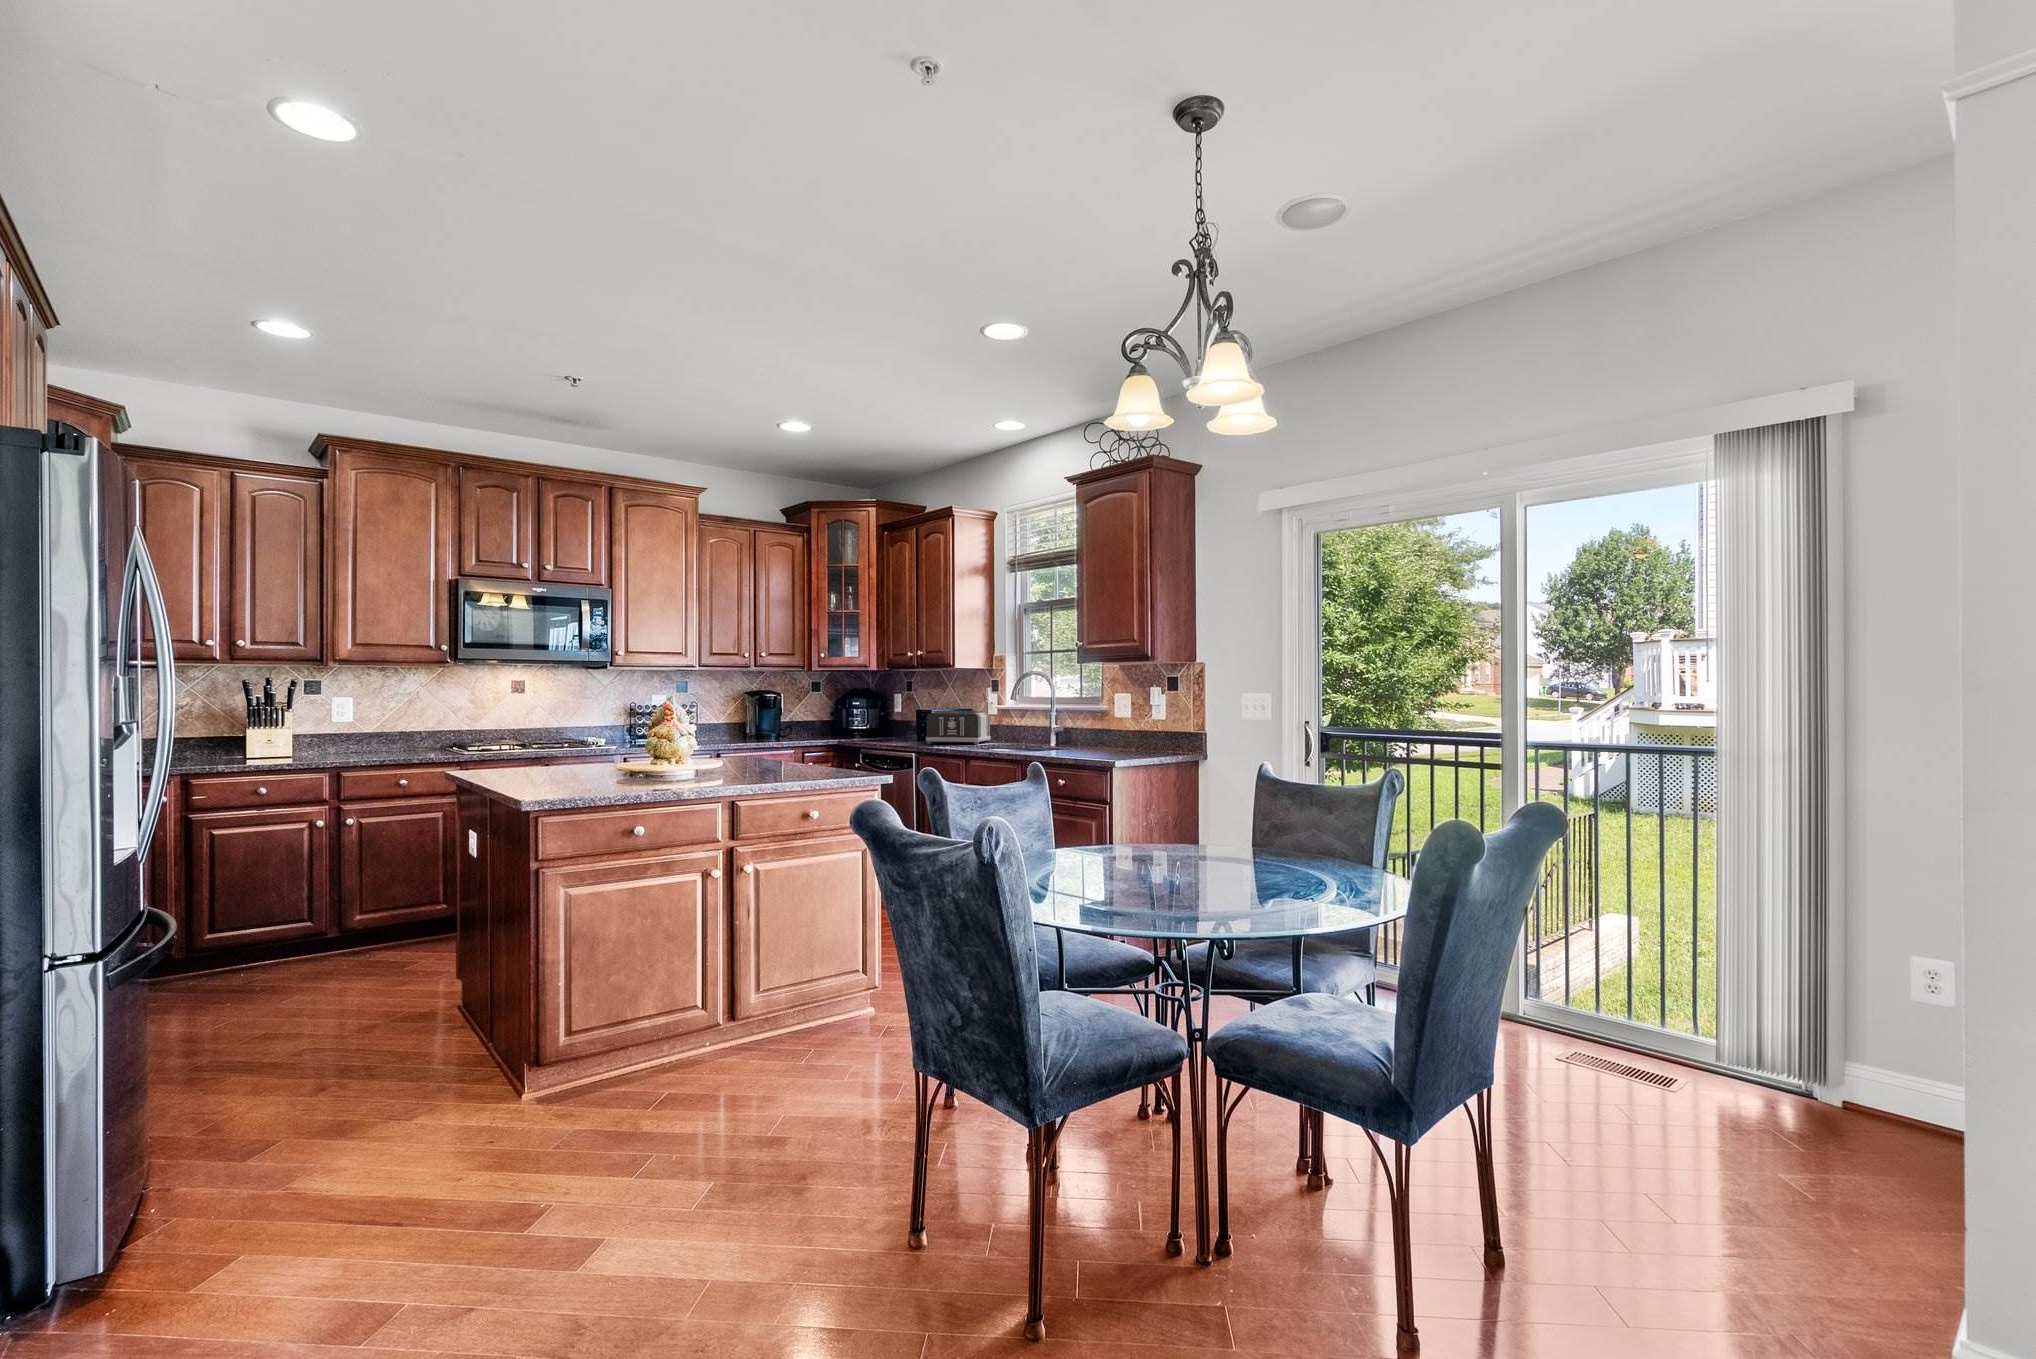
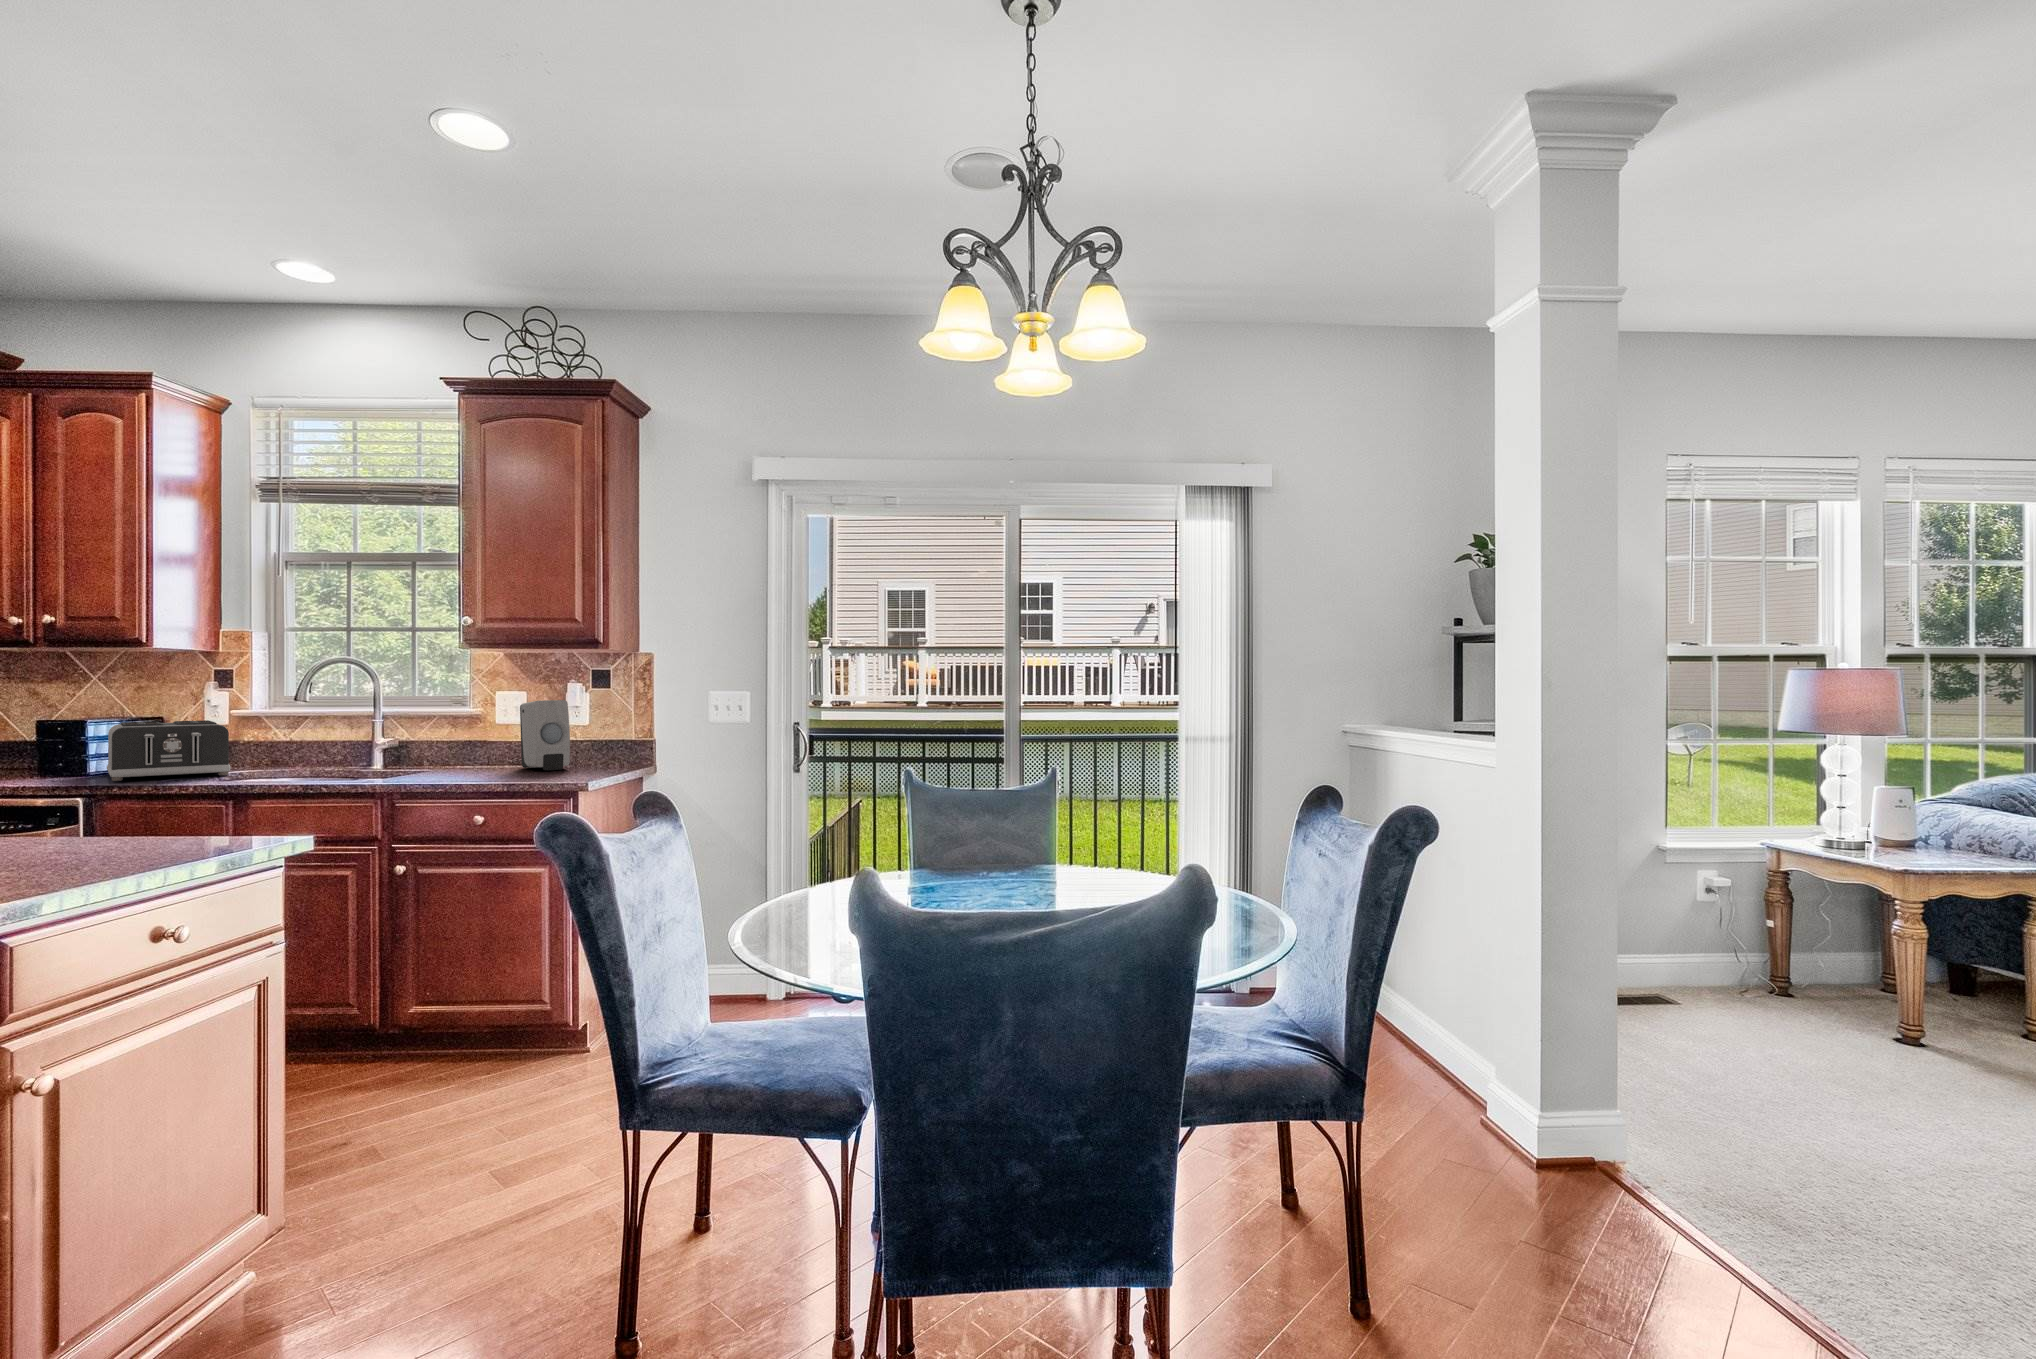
soap dispenser: none [1114,700,1140,751] -> present [520,700,570,770]

